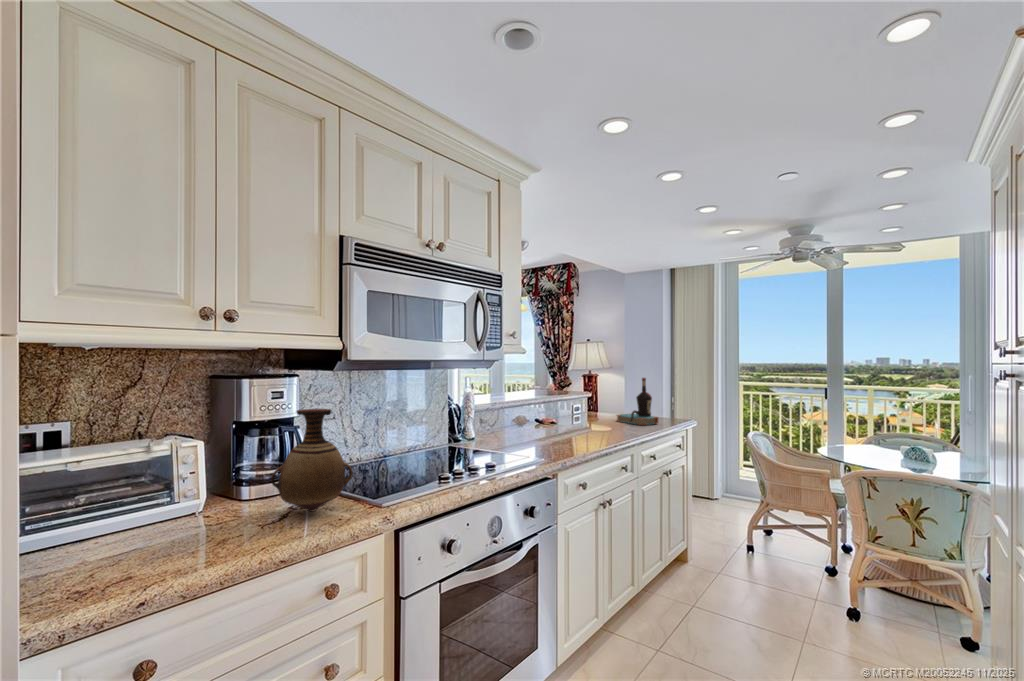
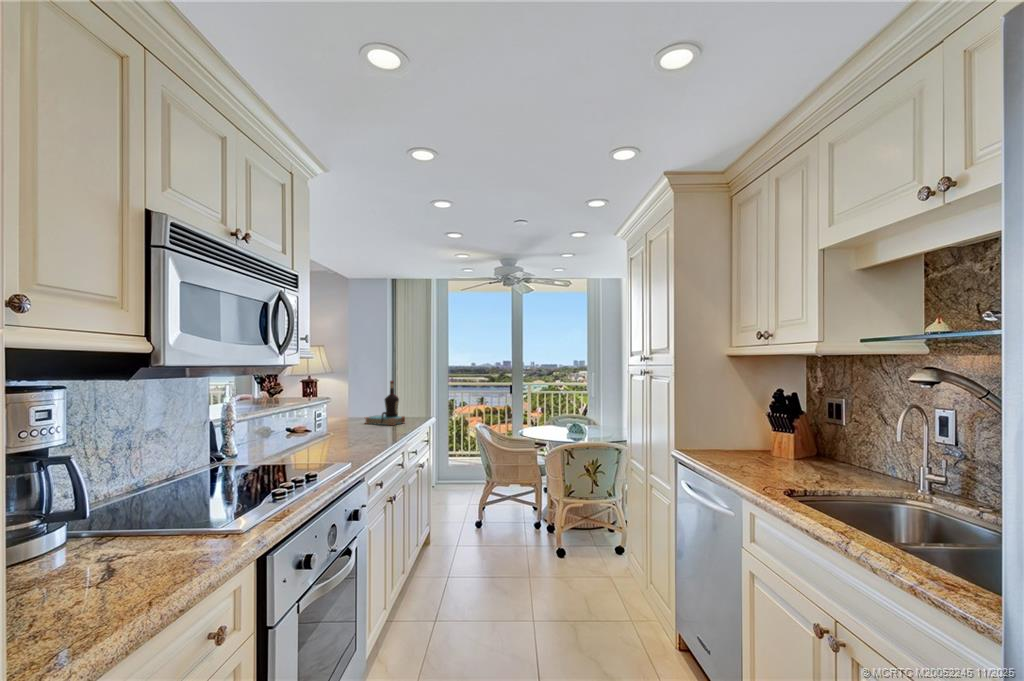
vase: present [271,409,353,511] -> none [56,429,178,564]

